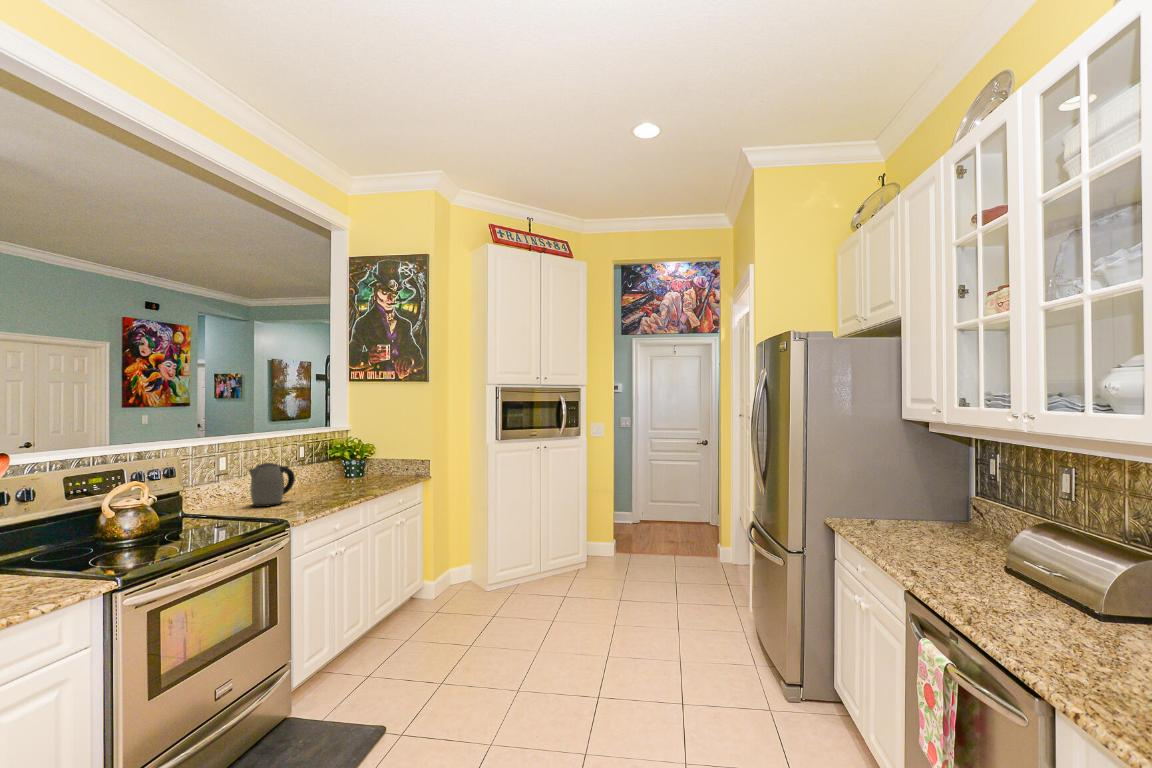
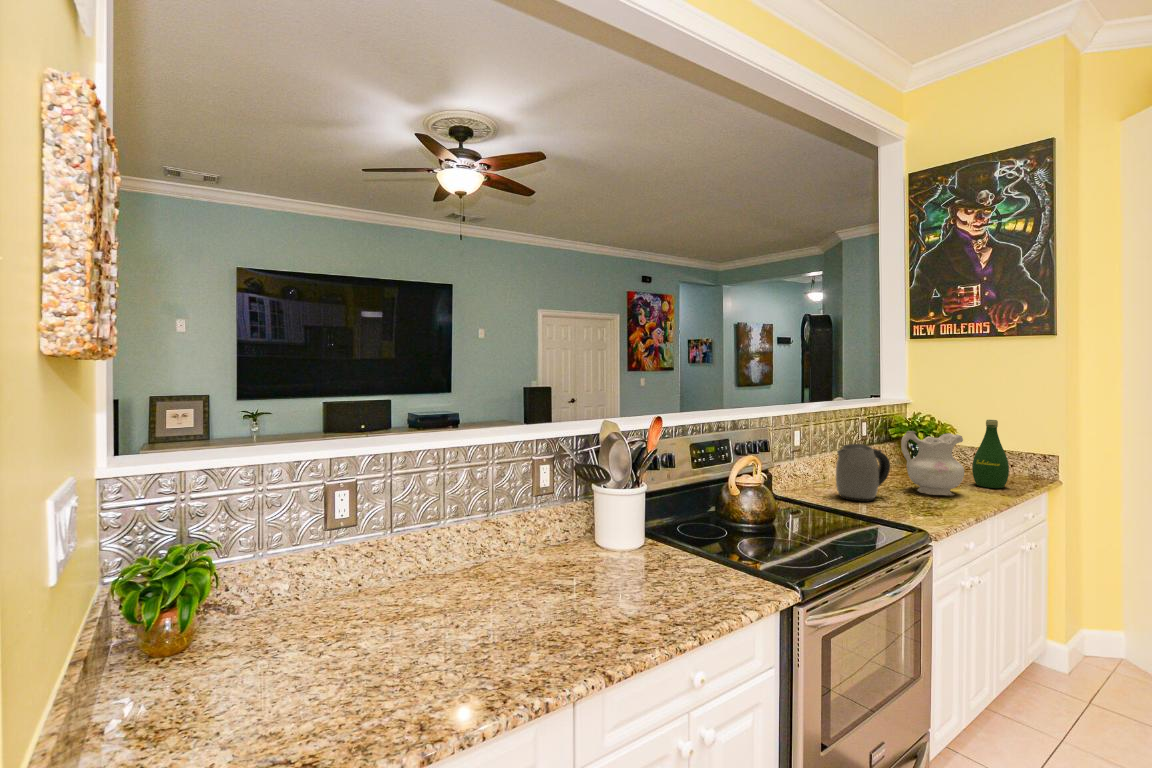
bottle: none [370,439,391,486] -> present [972,420,1009,488]
ceramic pitcher: none [311,450,353,495] -> present [901,431,964,496]

